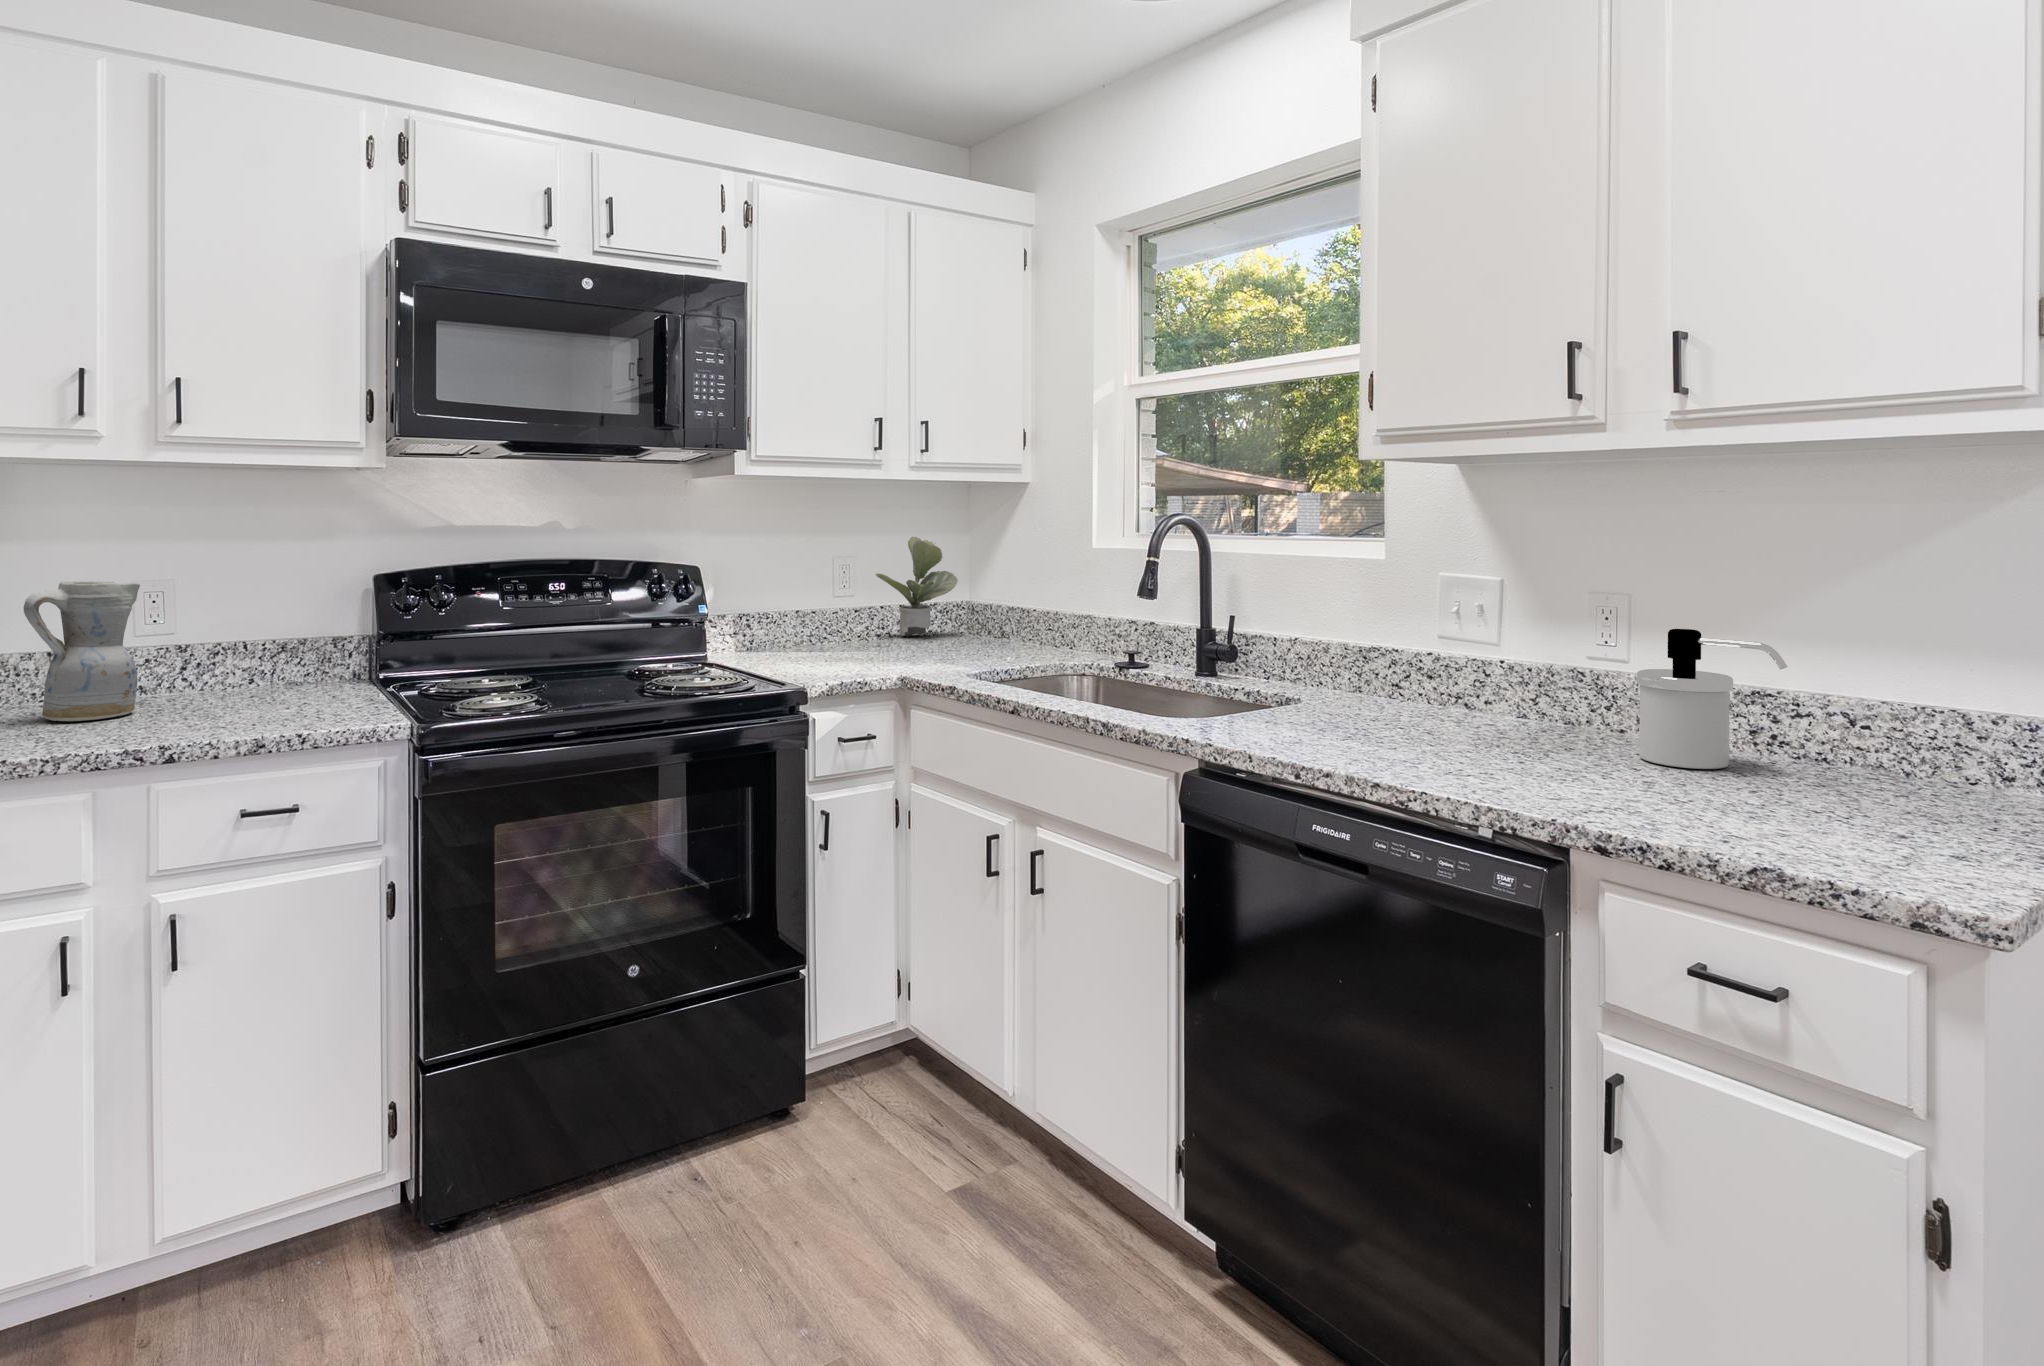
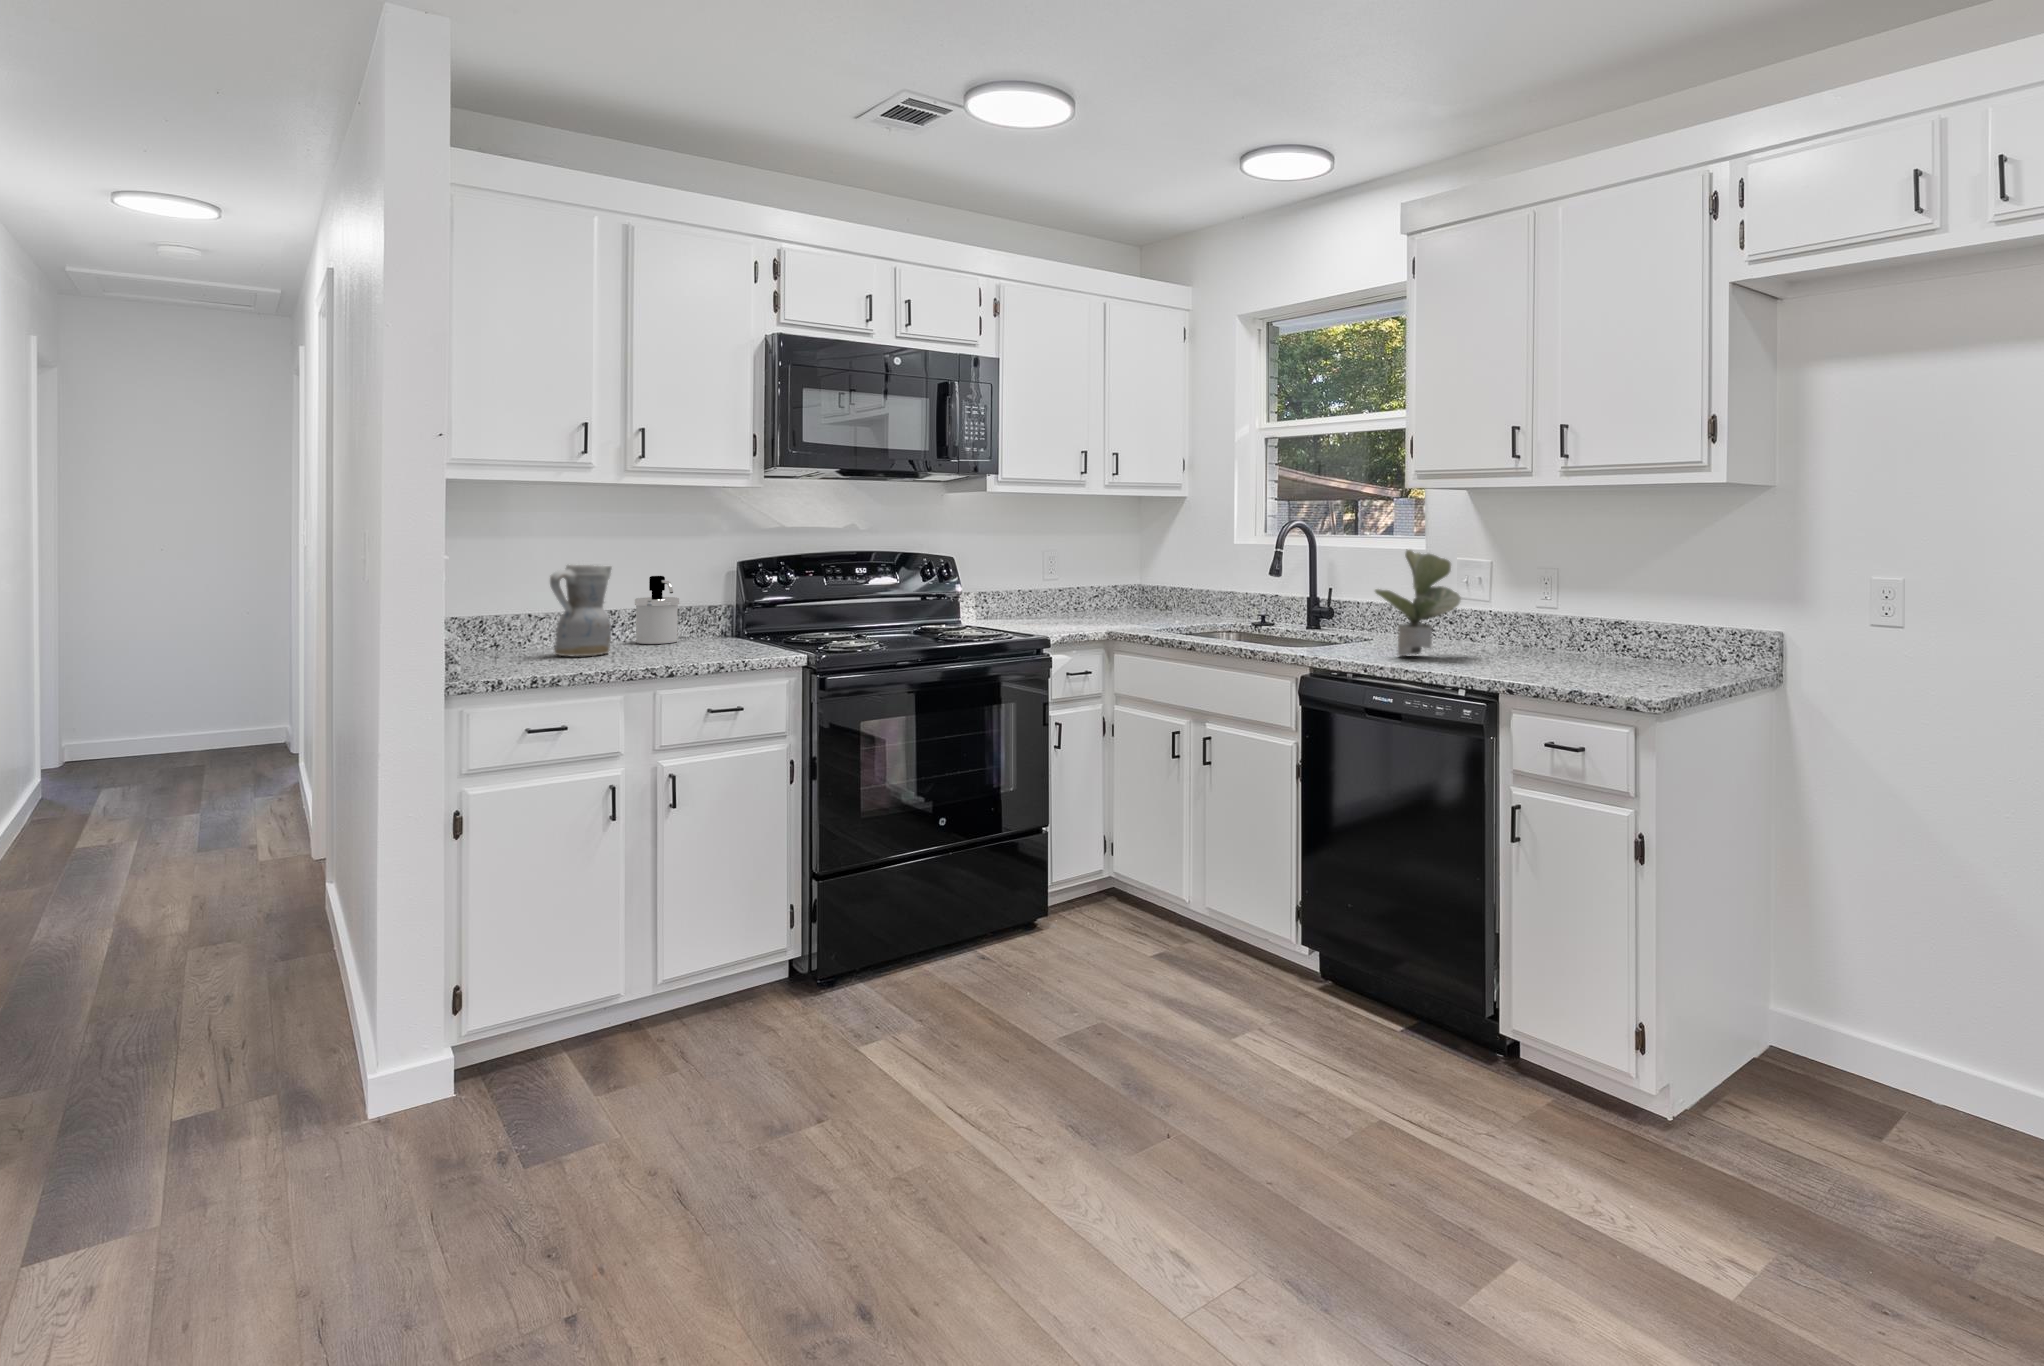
potted plant: present [876,537,958,635] -> present [1375,550,1461,656]
soap dispenser: present [1637,629,1787,769] -> present [635,576,679,644]

